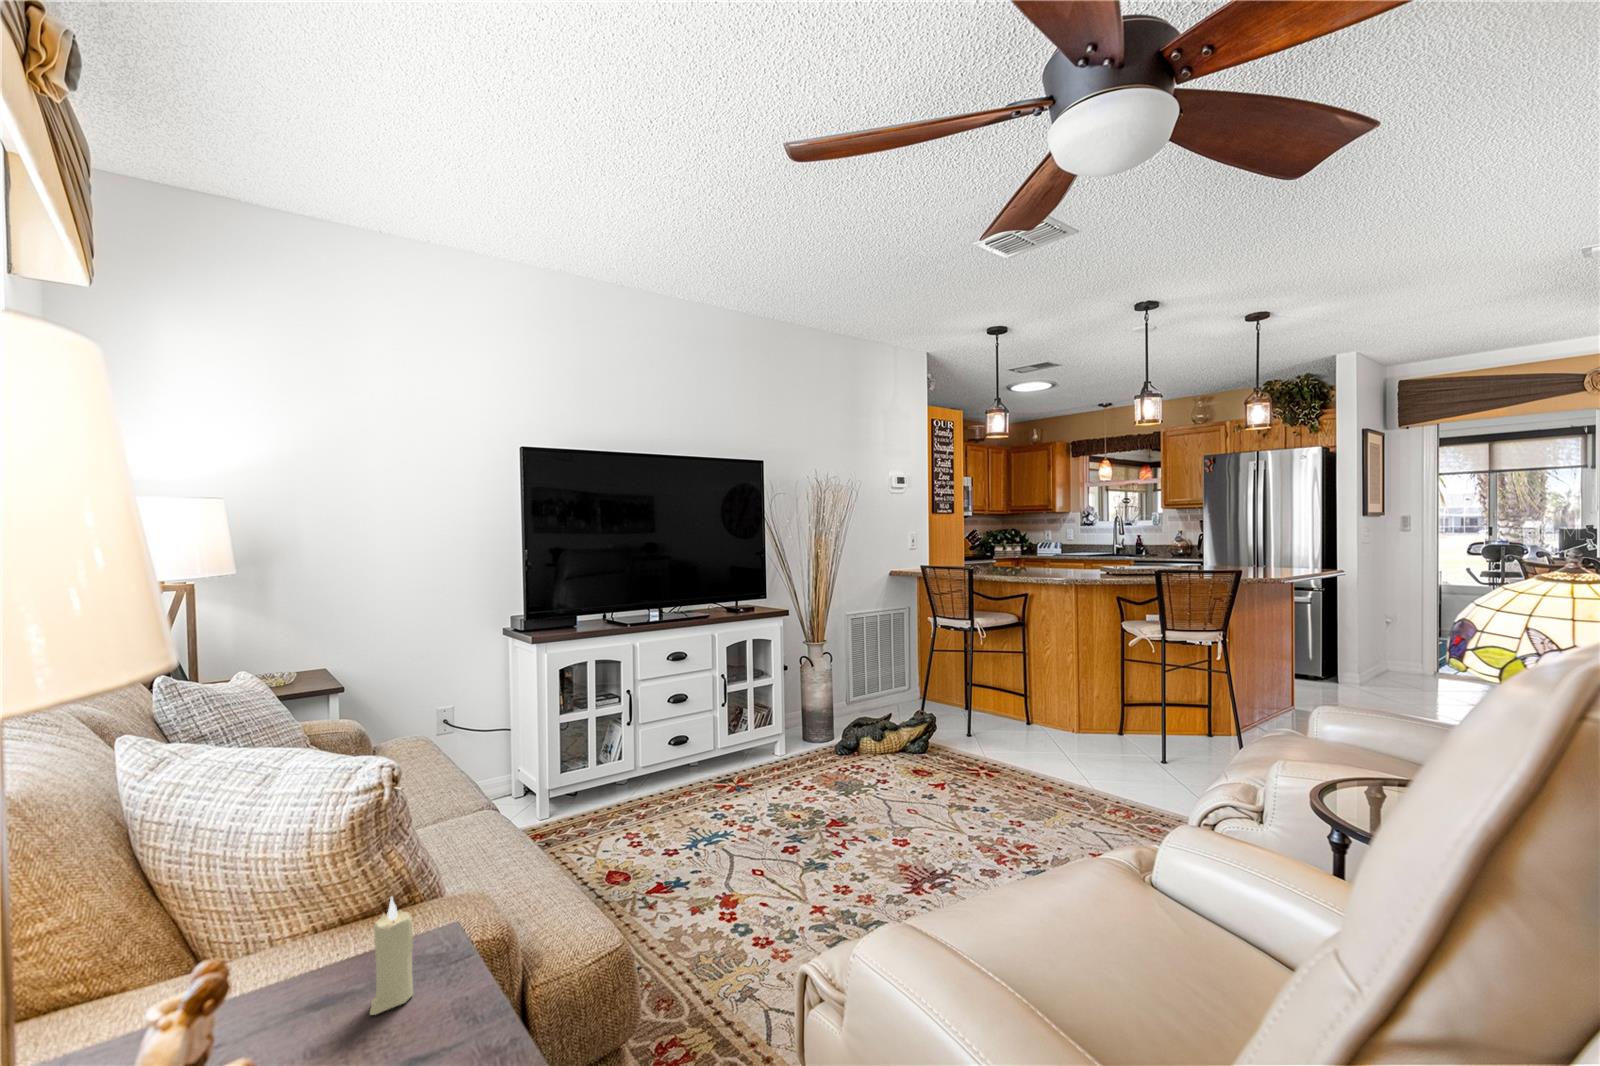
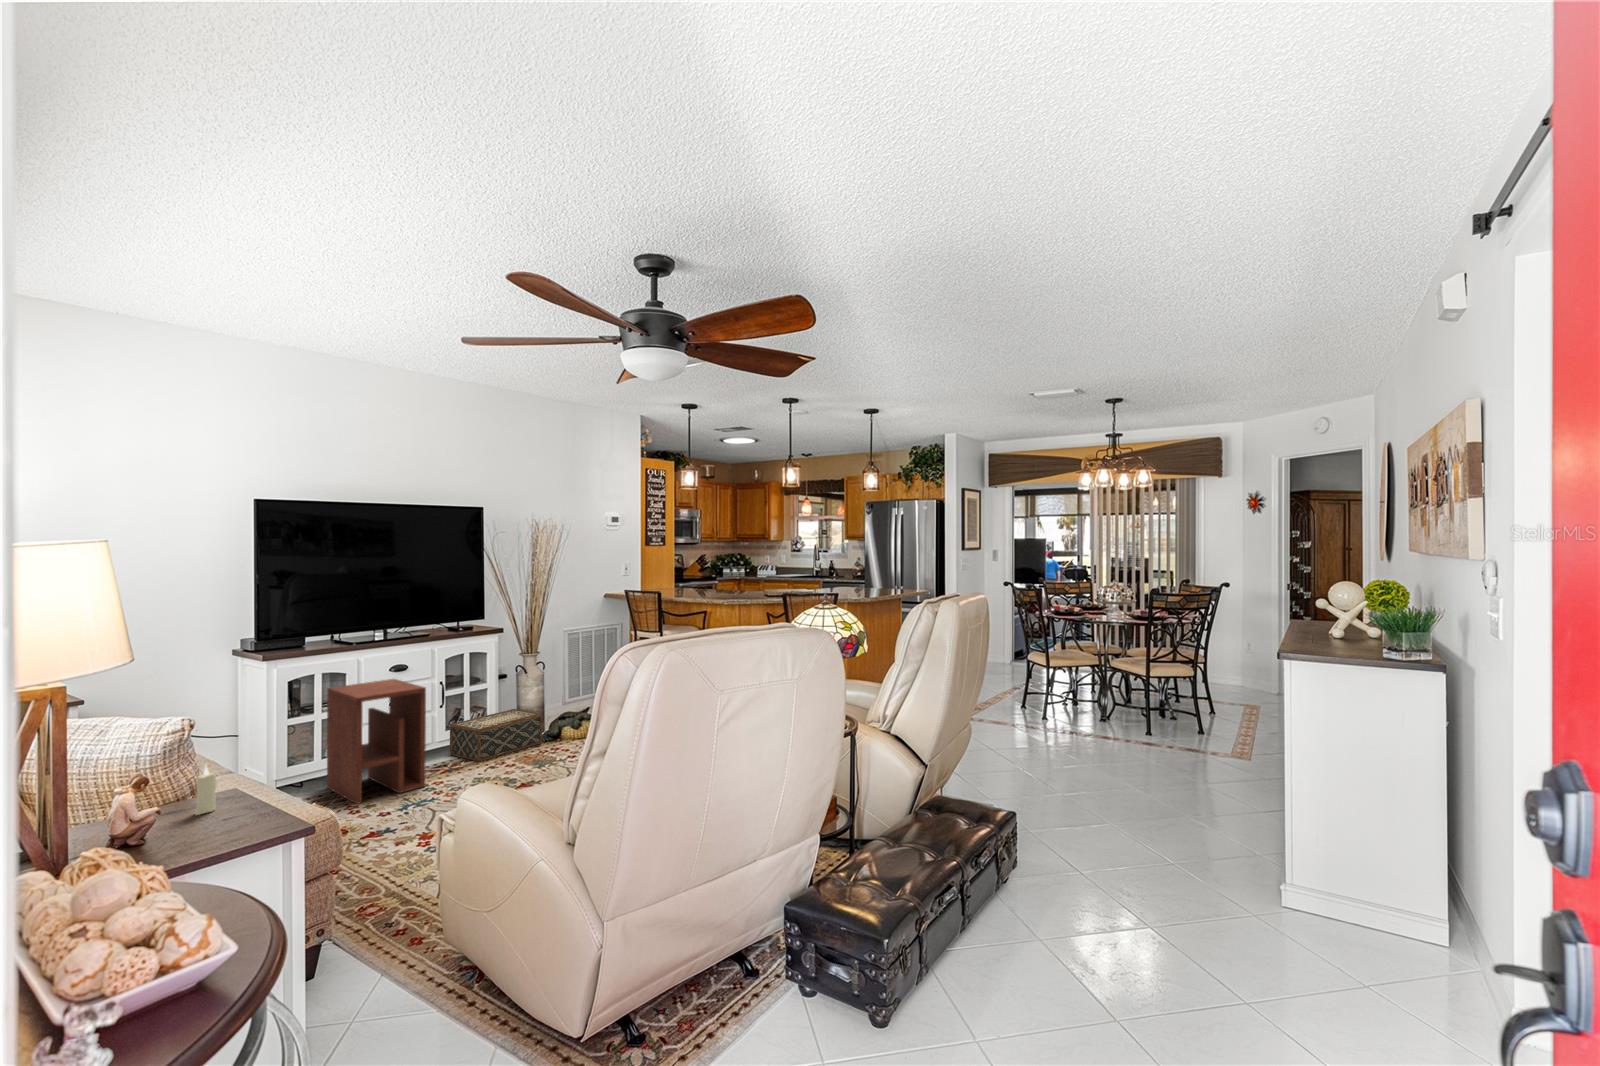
side table: none [600,670,713,831] -> present [327,679,426,804]
woven basket: none [733,710,838,778] -> present [450,709,542,762]

